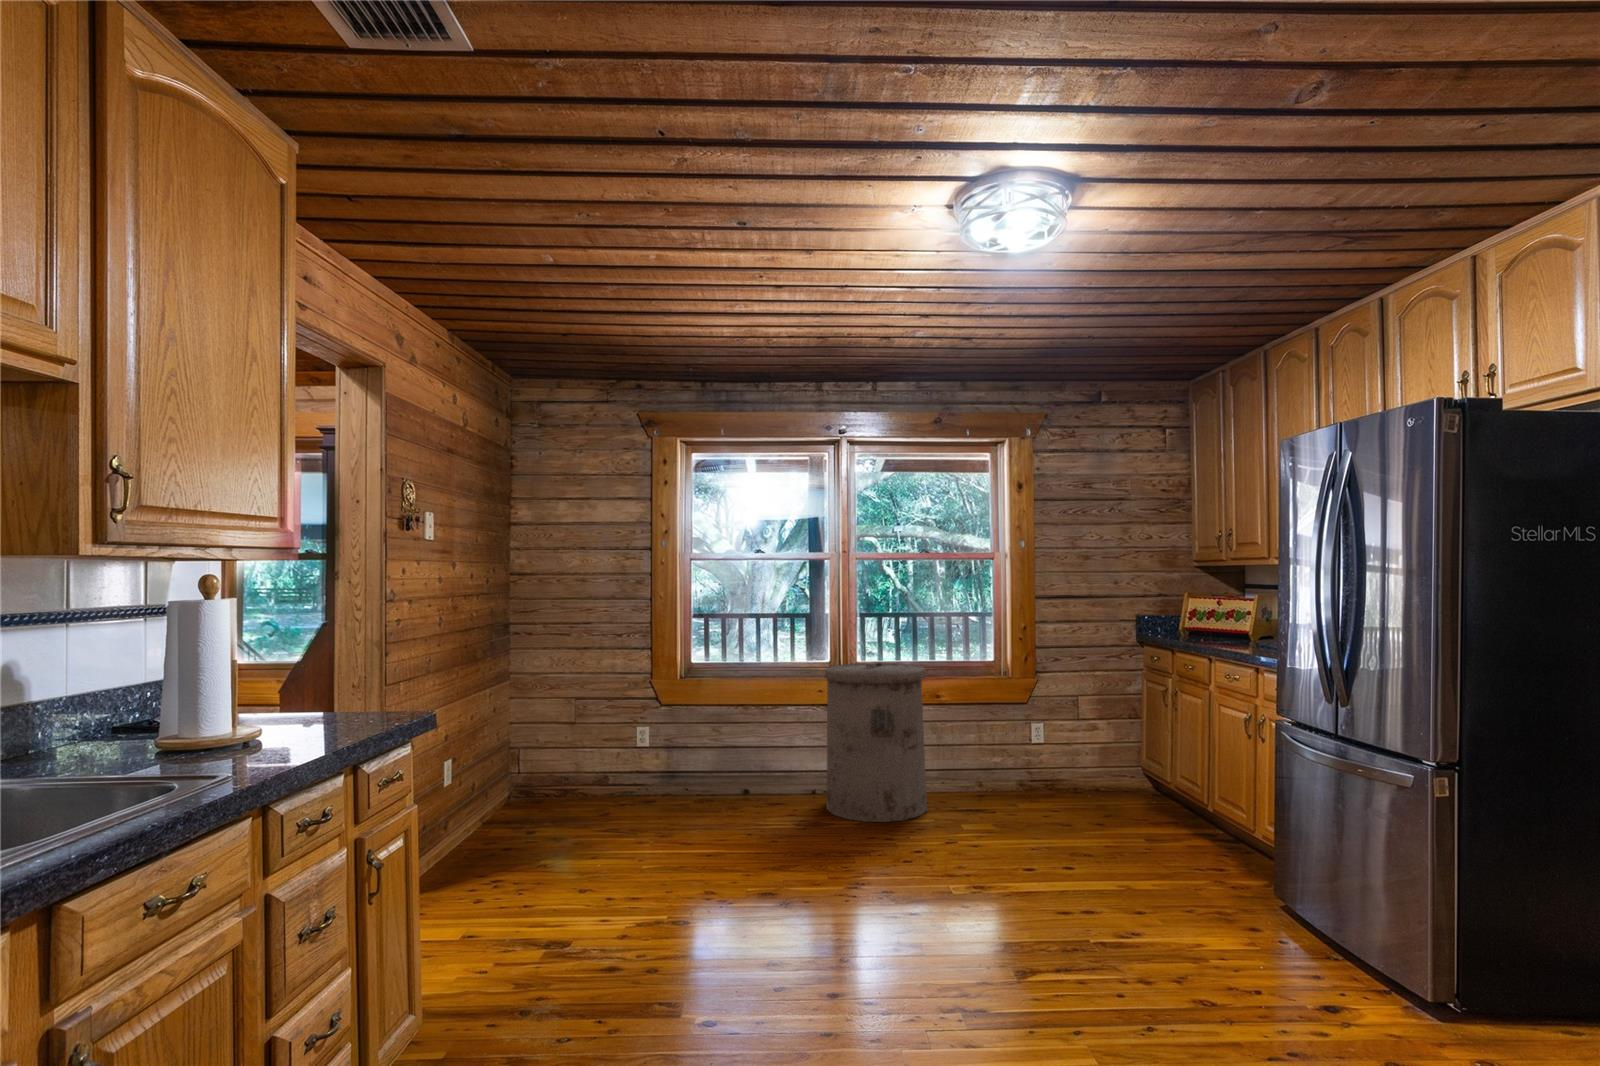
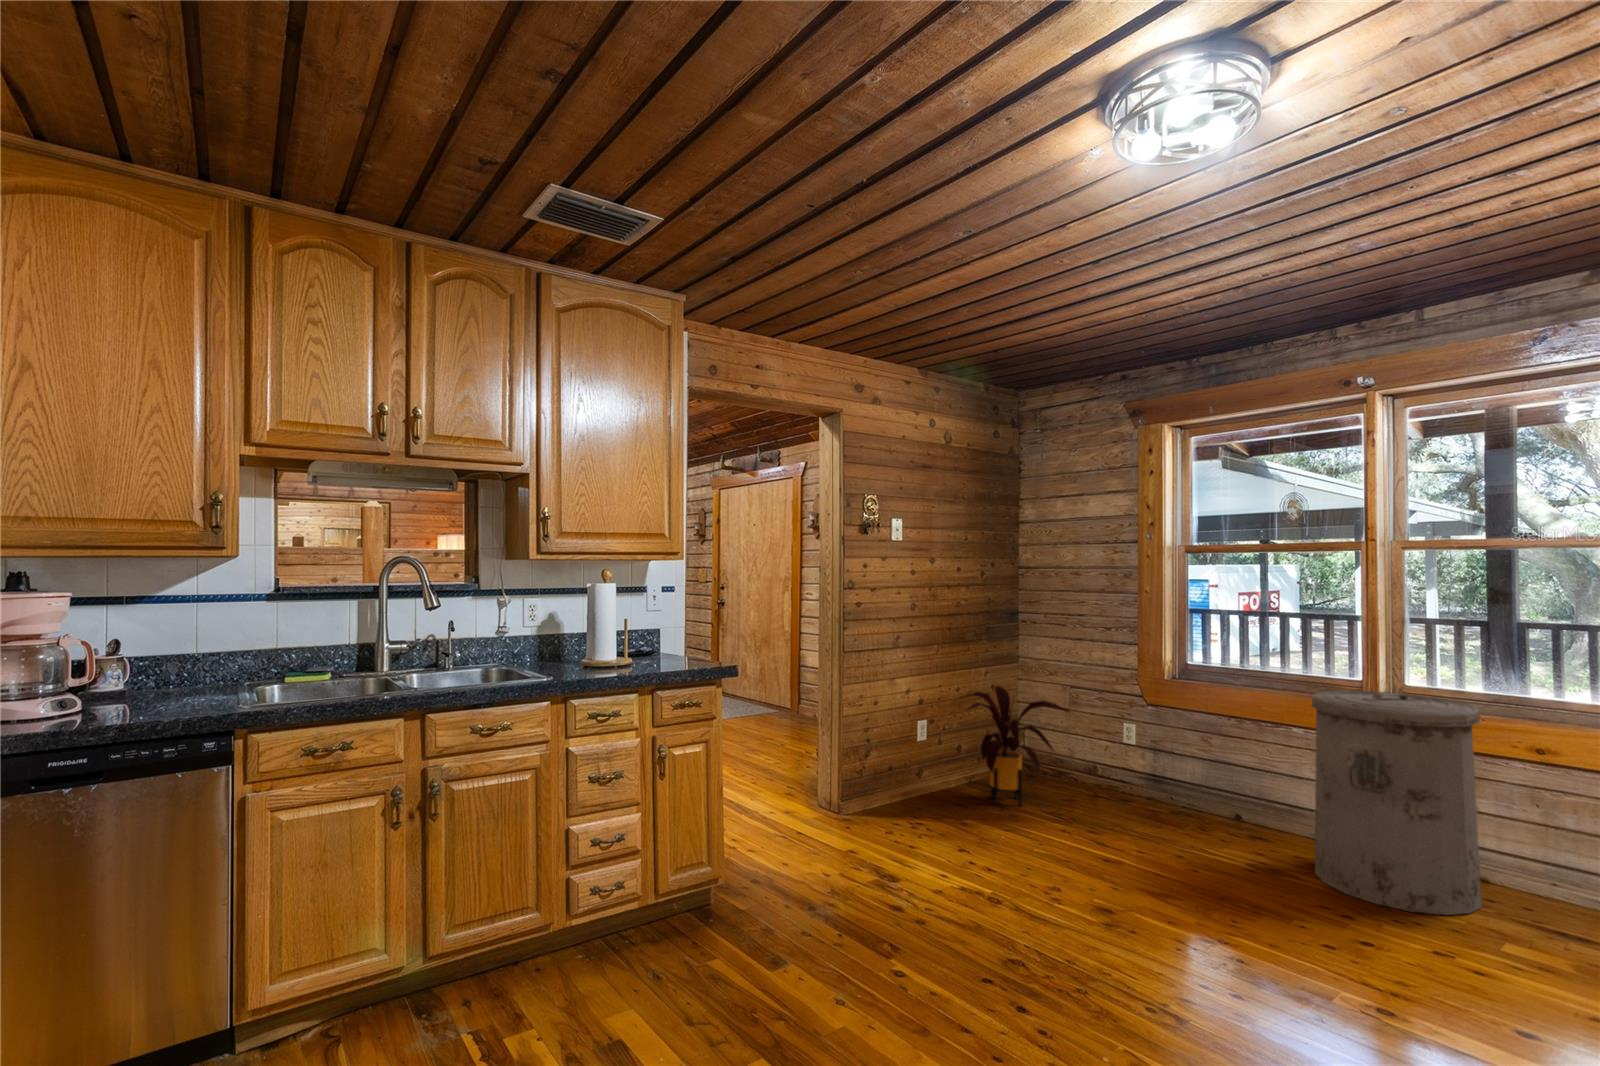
house plant: none [476,709,616,843] -> present [963,686,1067,806]

